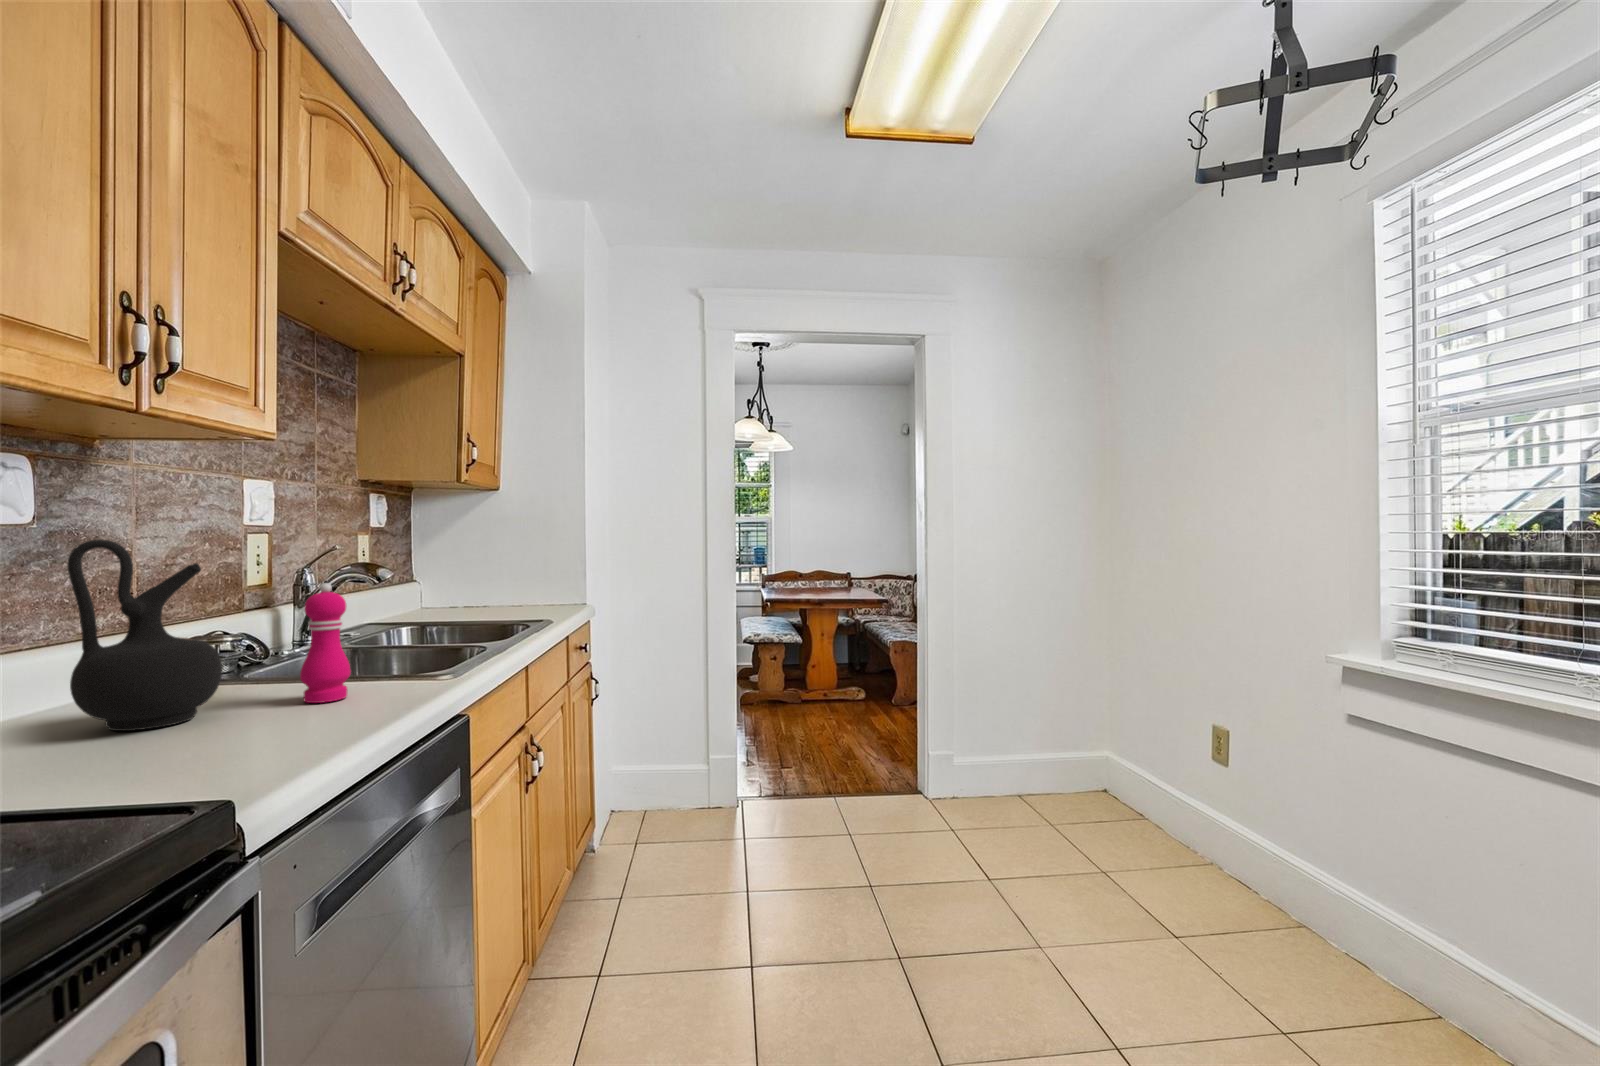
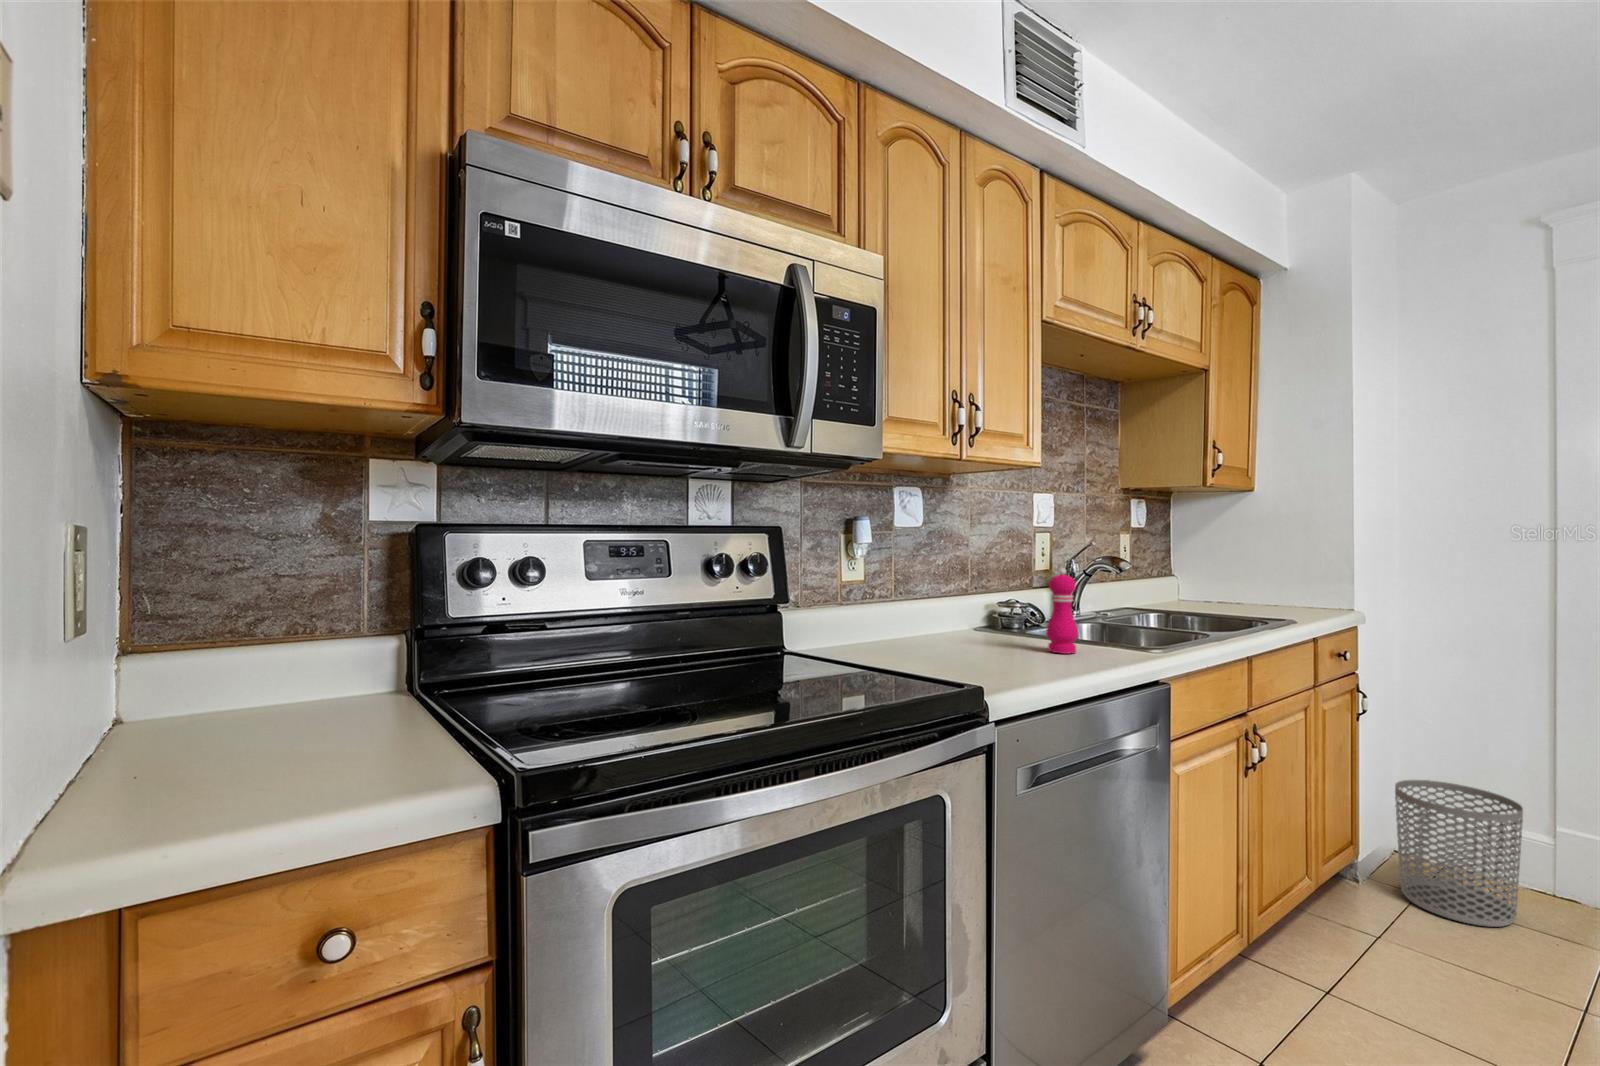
ceramic jug: present [67,539,222,731] -> none [933,536,1003,650]
waste bin: none [613,734,691,847] -> present [1395,780,1523,927]

